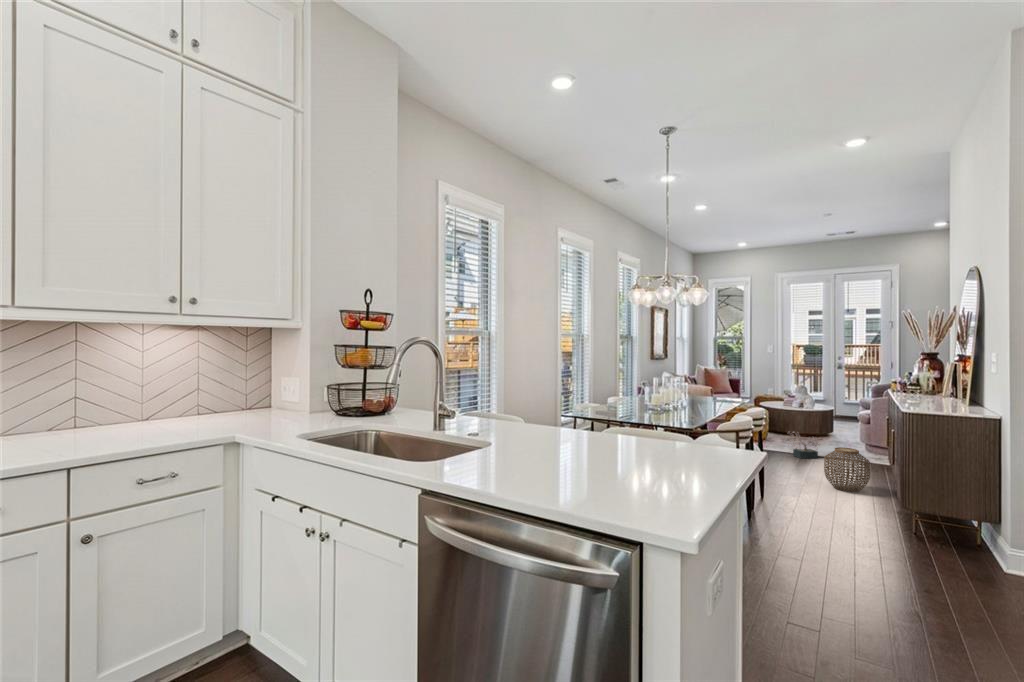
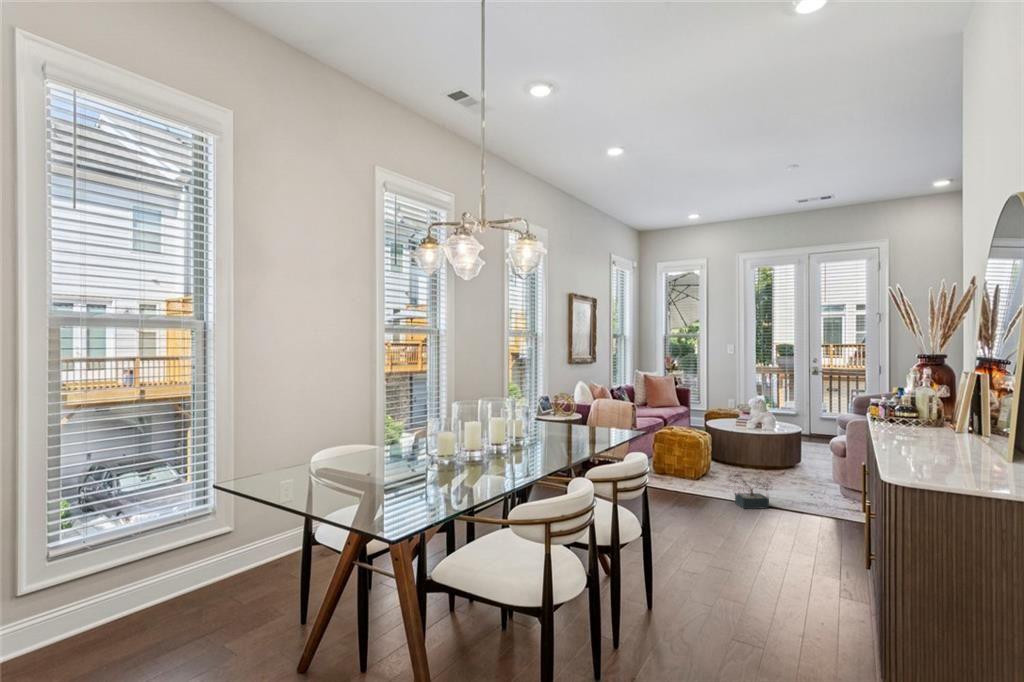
woven basket: present [824,447,870,492] -> none [762,510,834,588]

